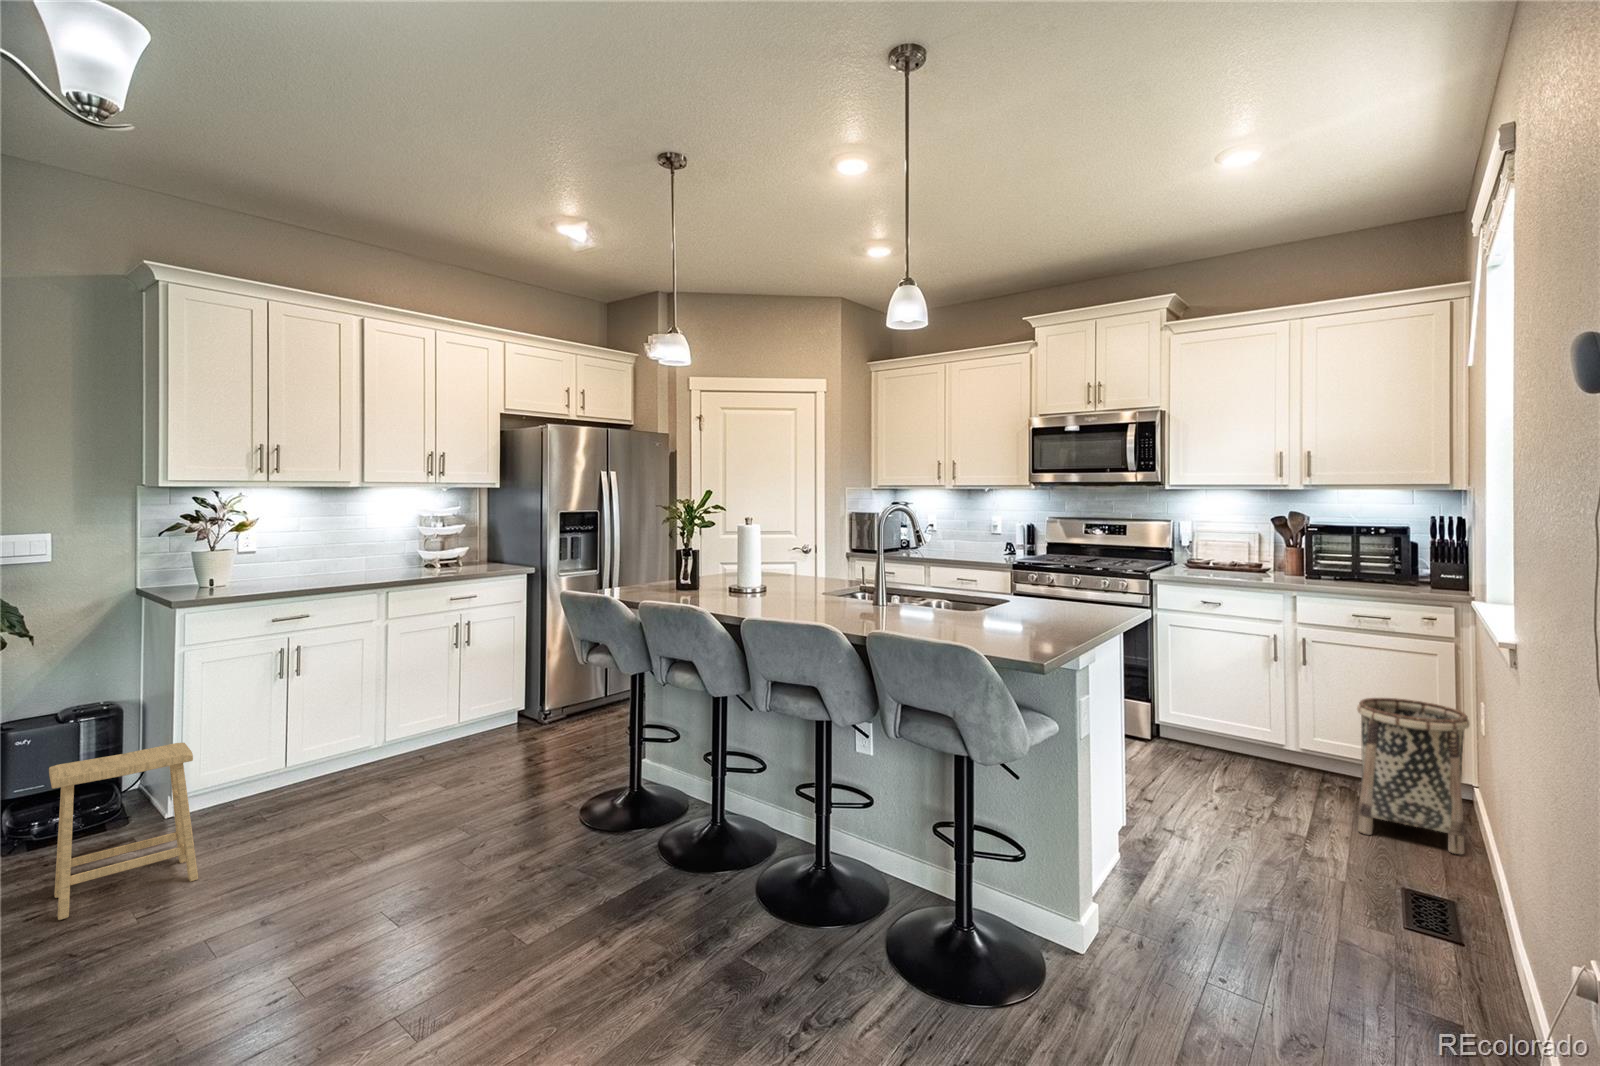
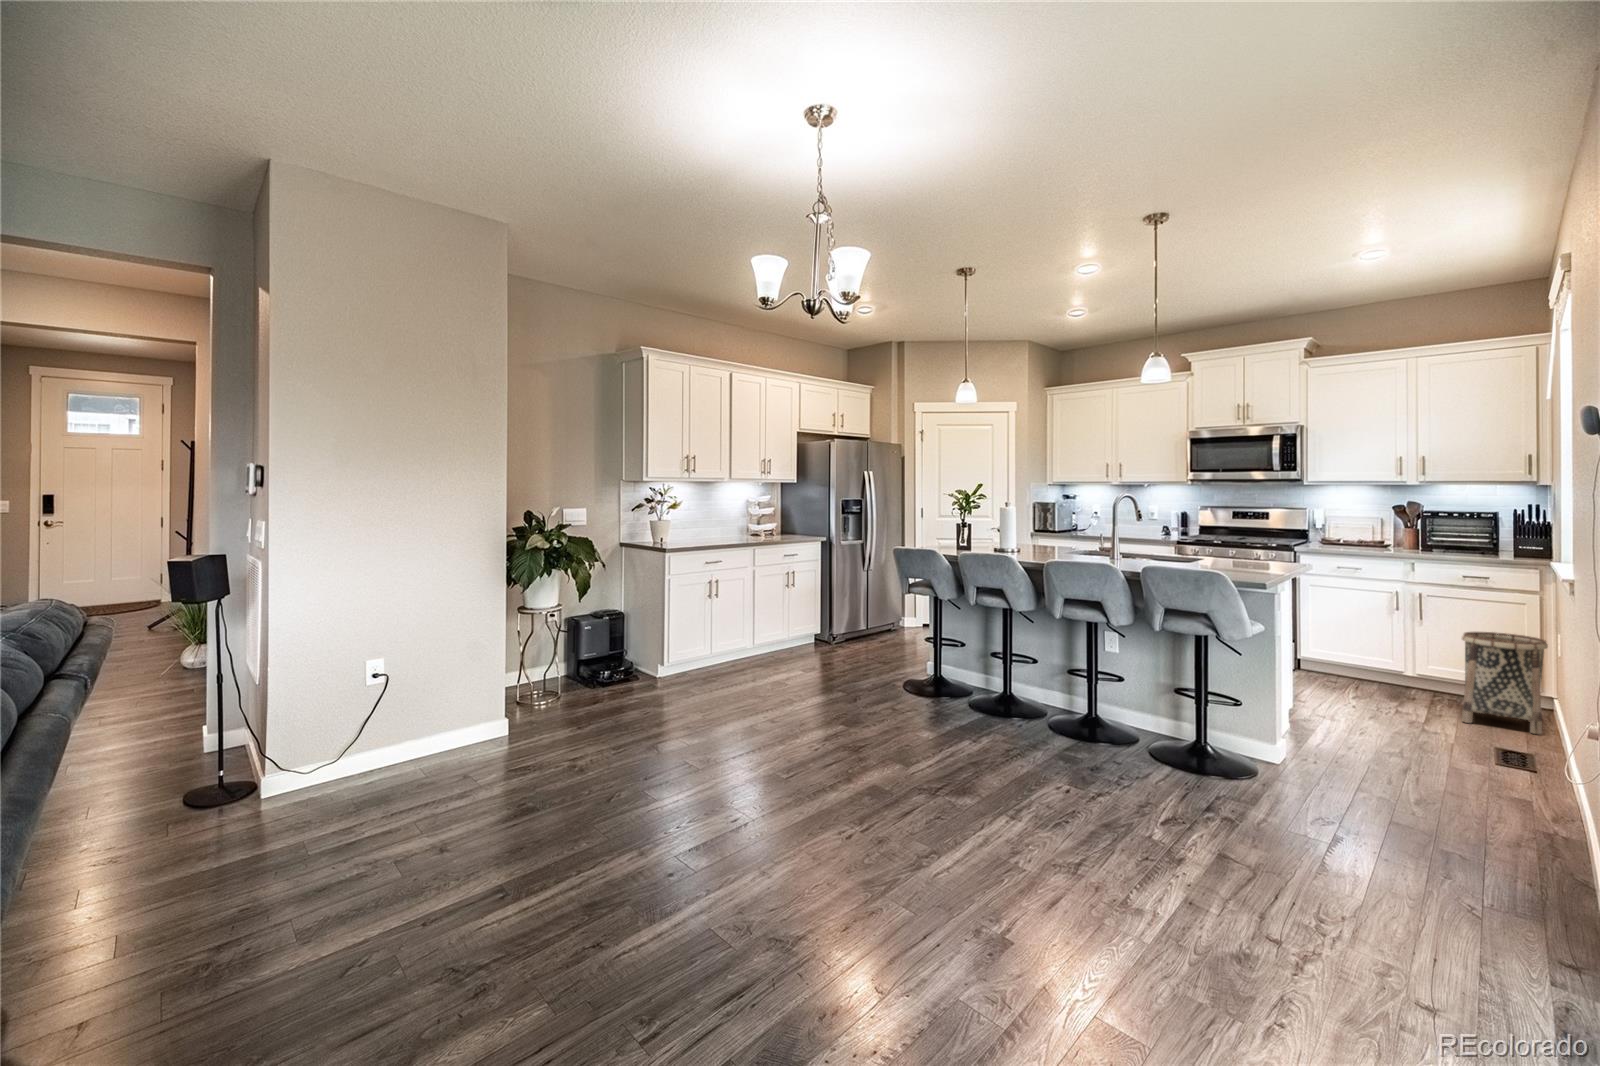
footstool: present [49,743,198,920] -> none [632,635,703,727]

